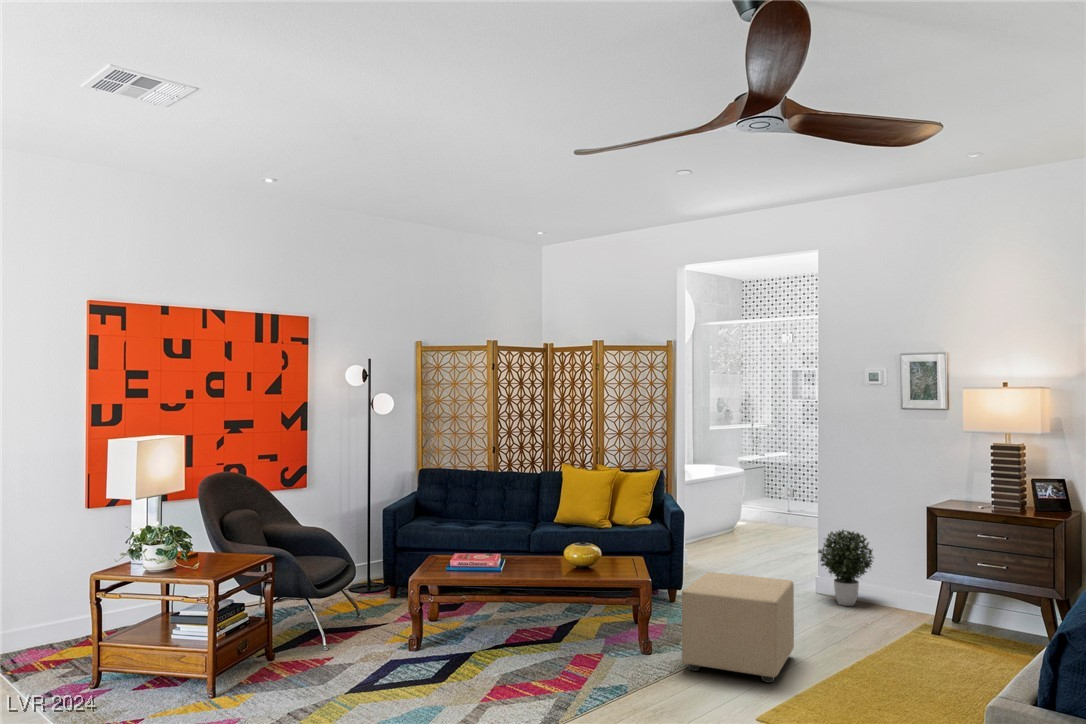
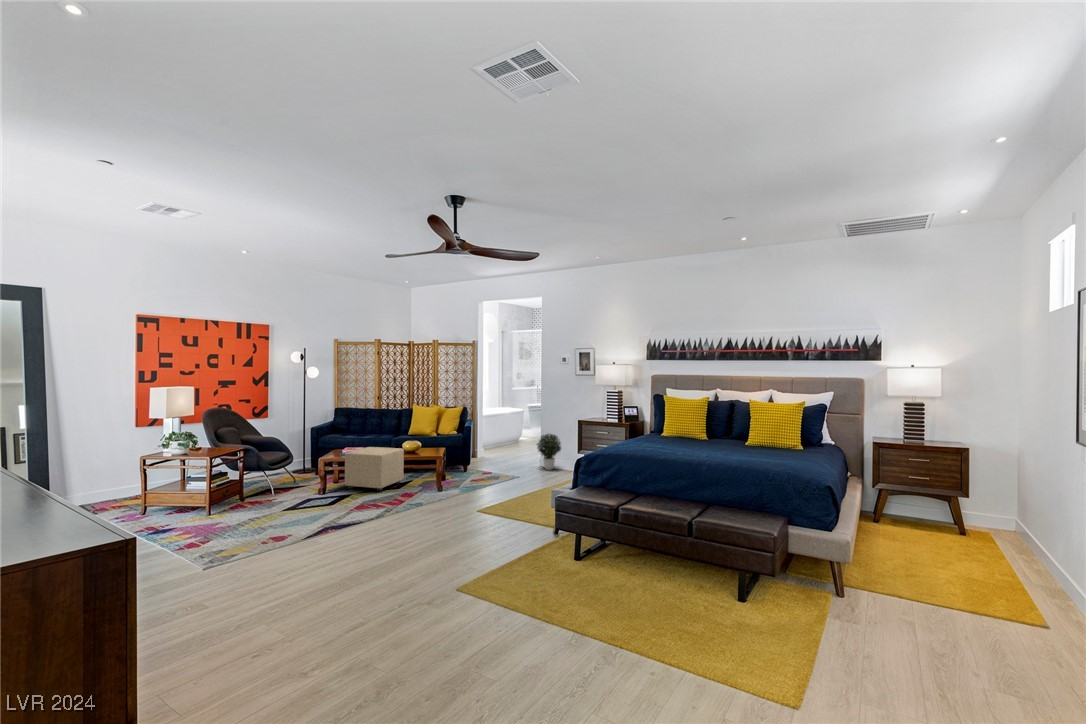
ottoman: present [682,572,794,683] -> present [345,447,404,491]

